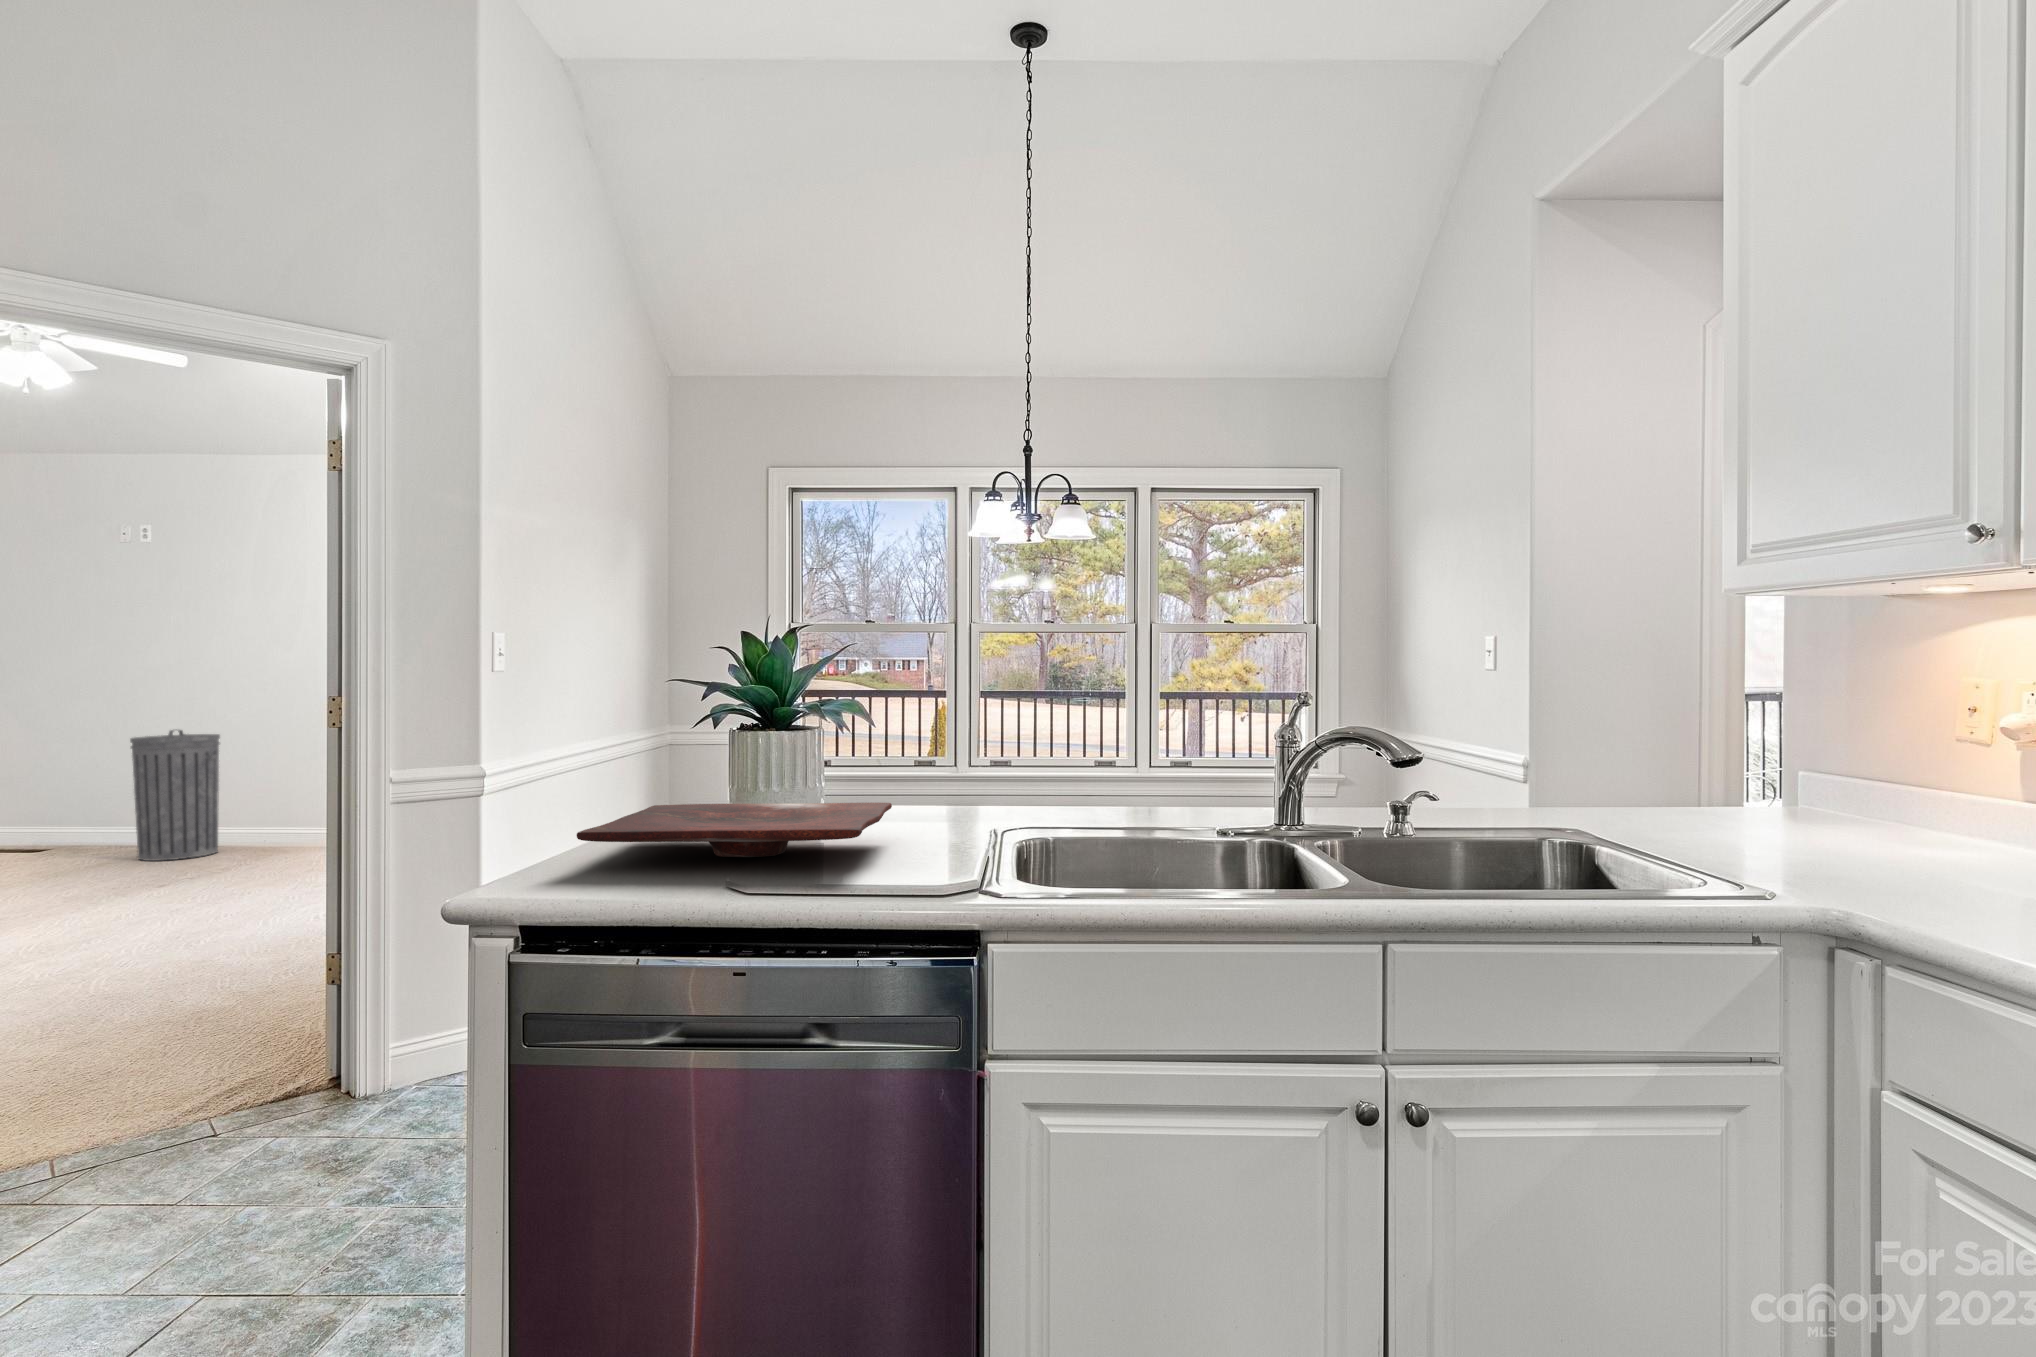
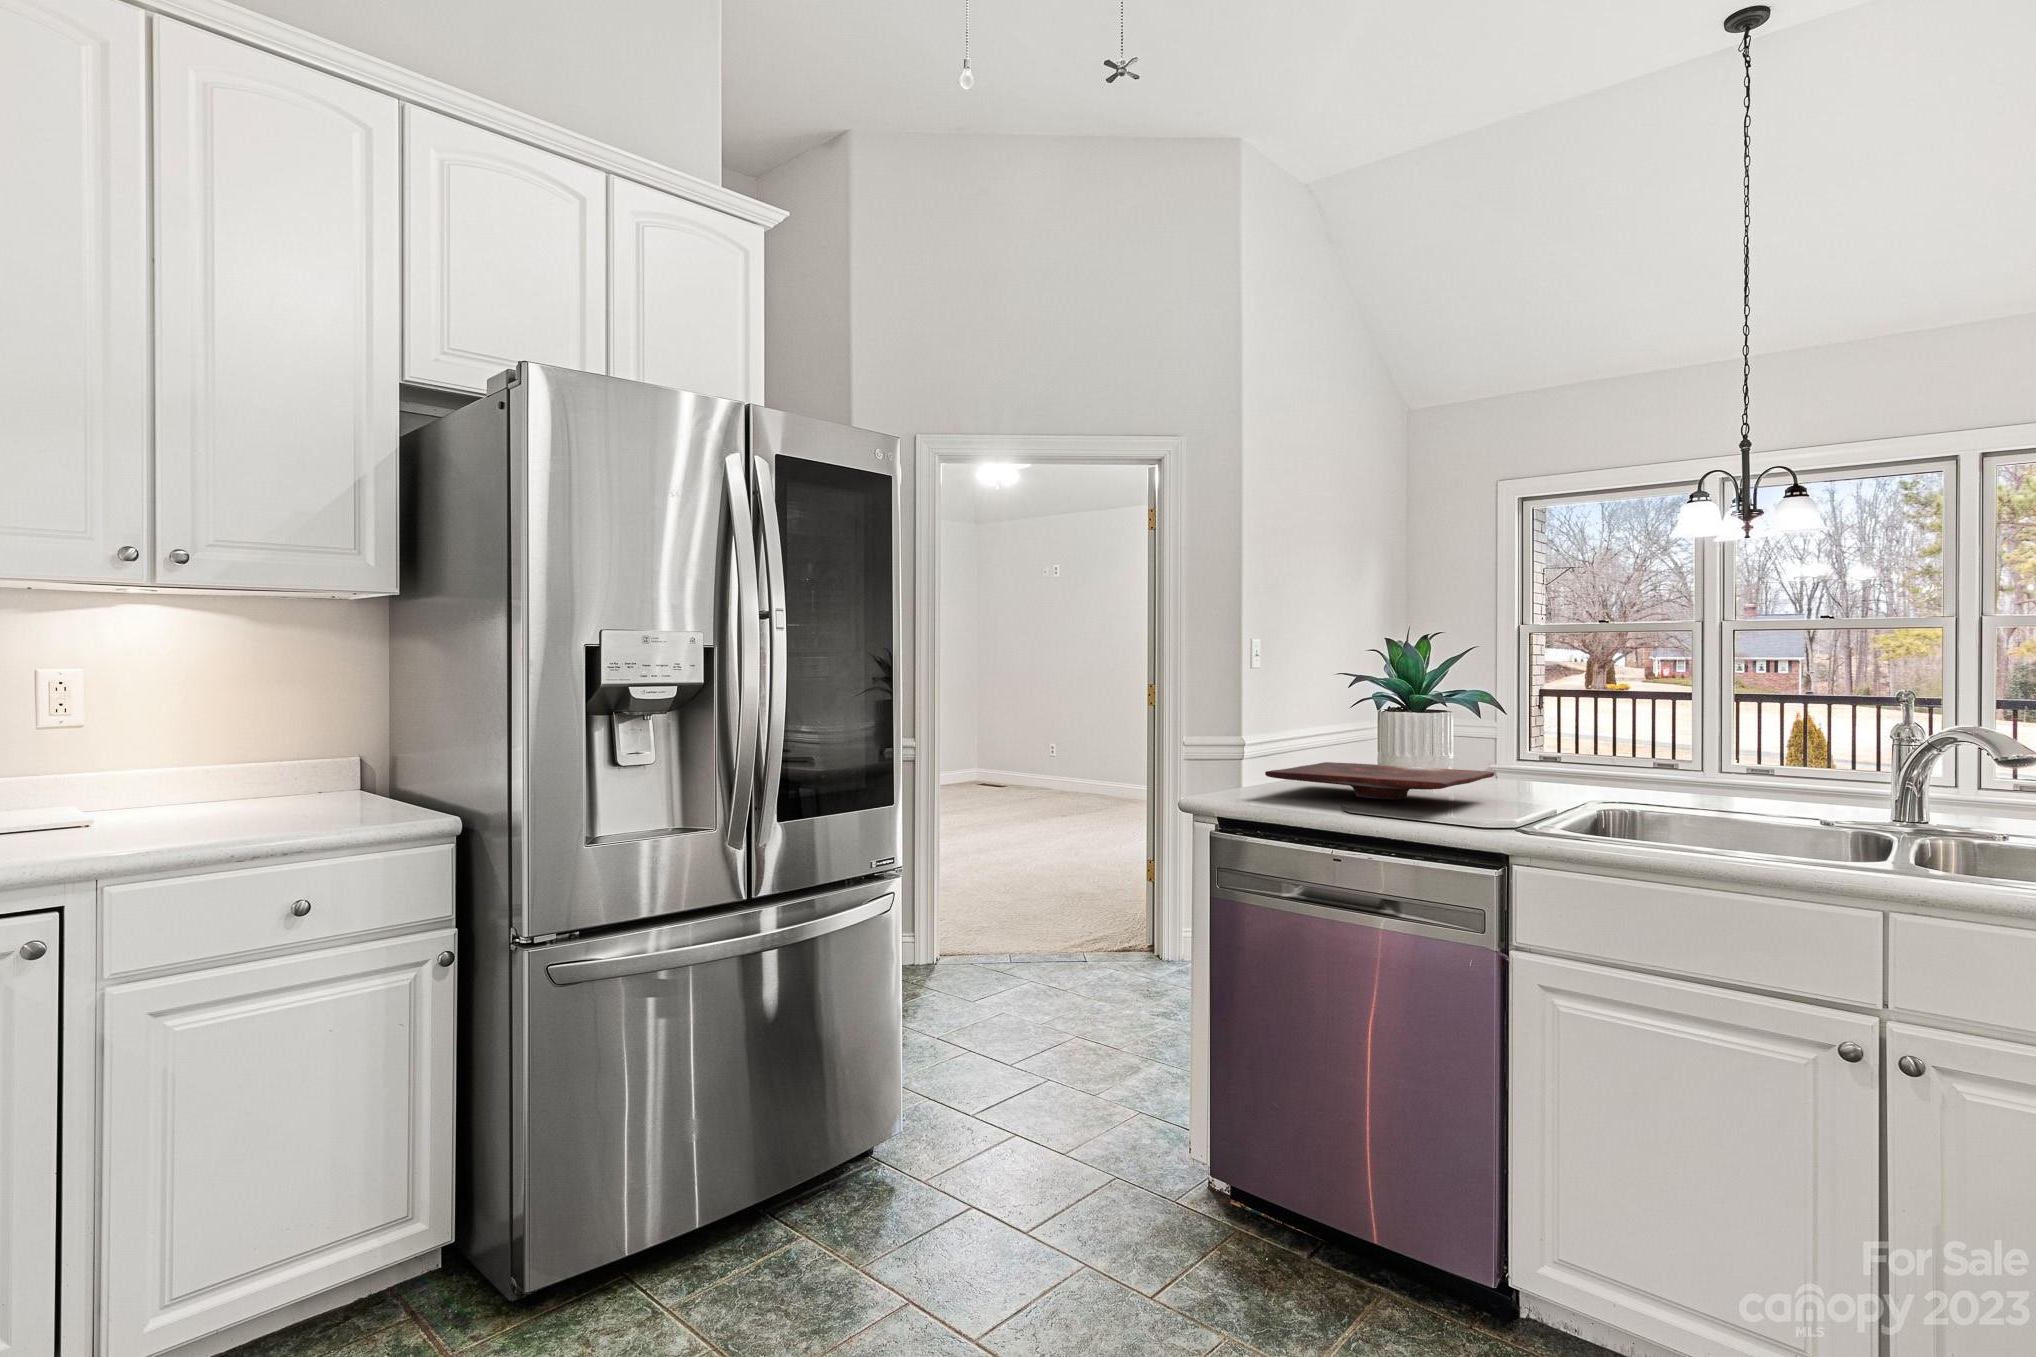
trash can: present [130,729,220,861] -> none [1041,706,1092,798]

